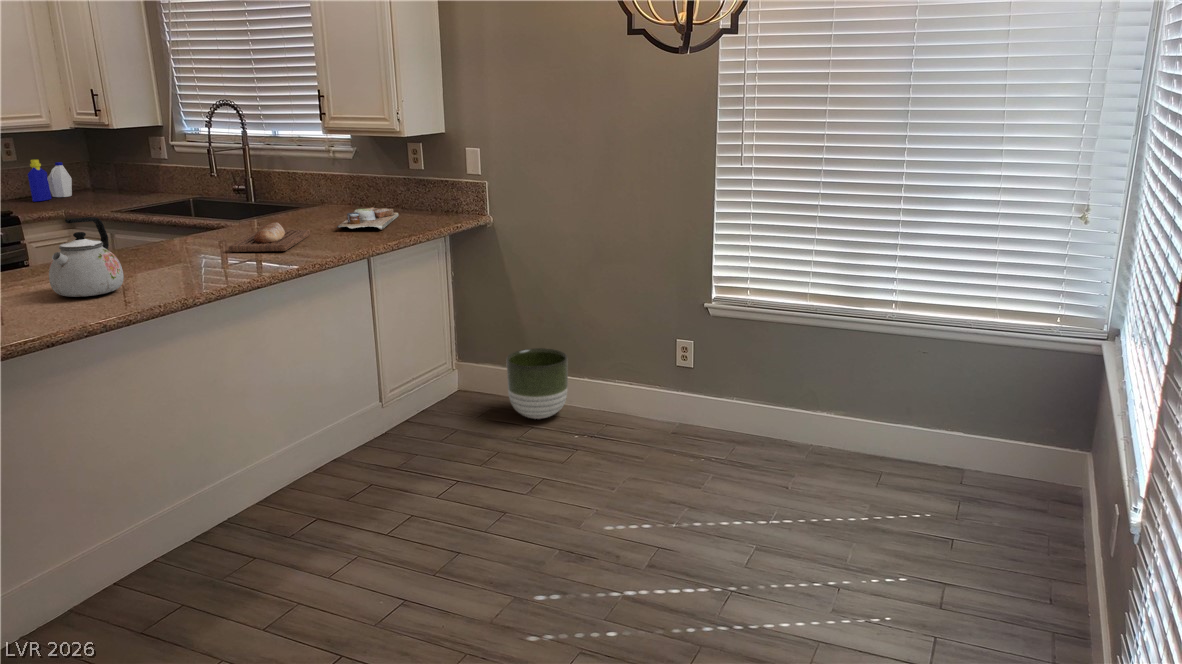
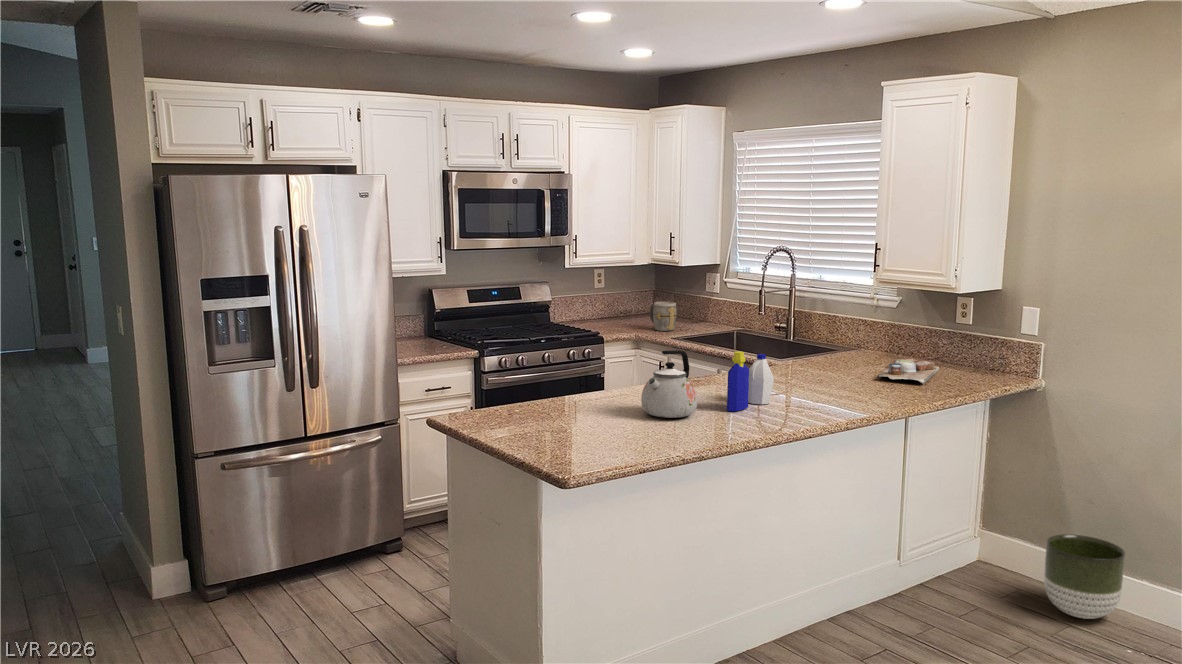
bottle: present [28,160,72,201] -> present [727,352,774,411]
mug: none [81,172,117,206] -> present [650,302,677,331]
bread loaf: present [229,222,310,252] -> none [778,366,851,395]

